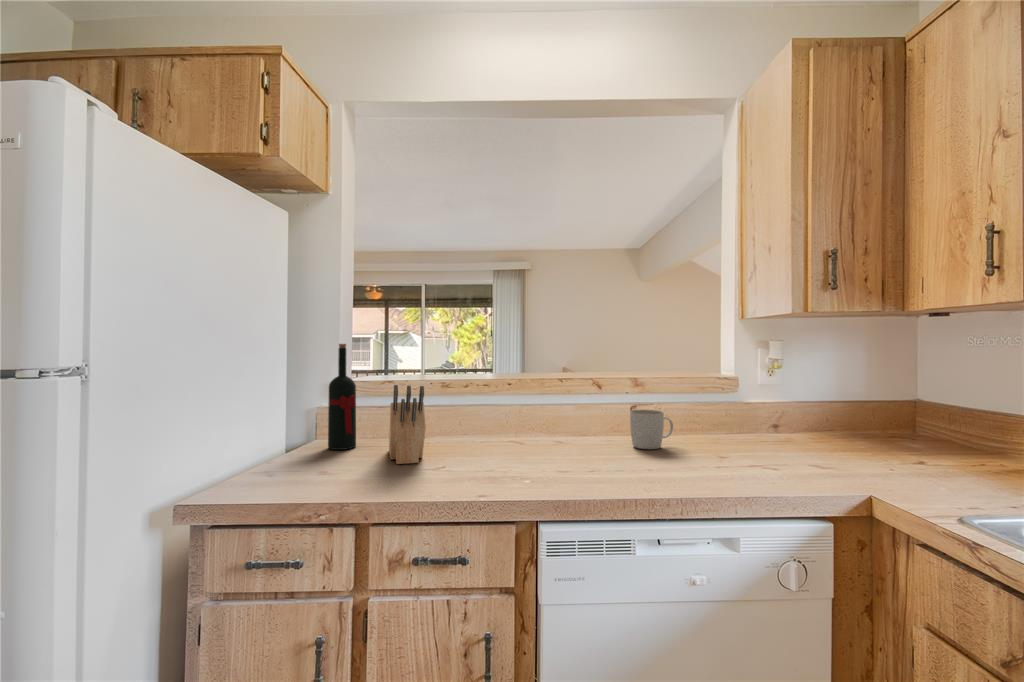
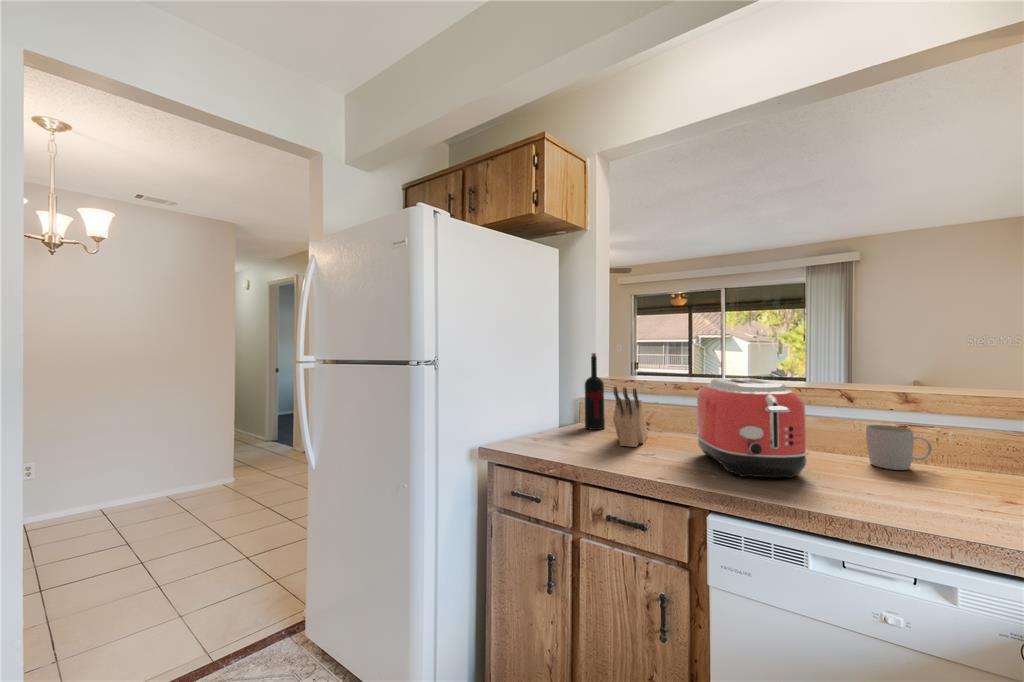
toaster: none [490,369,607,476] -> present [696,378,809,478]

